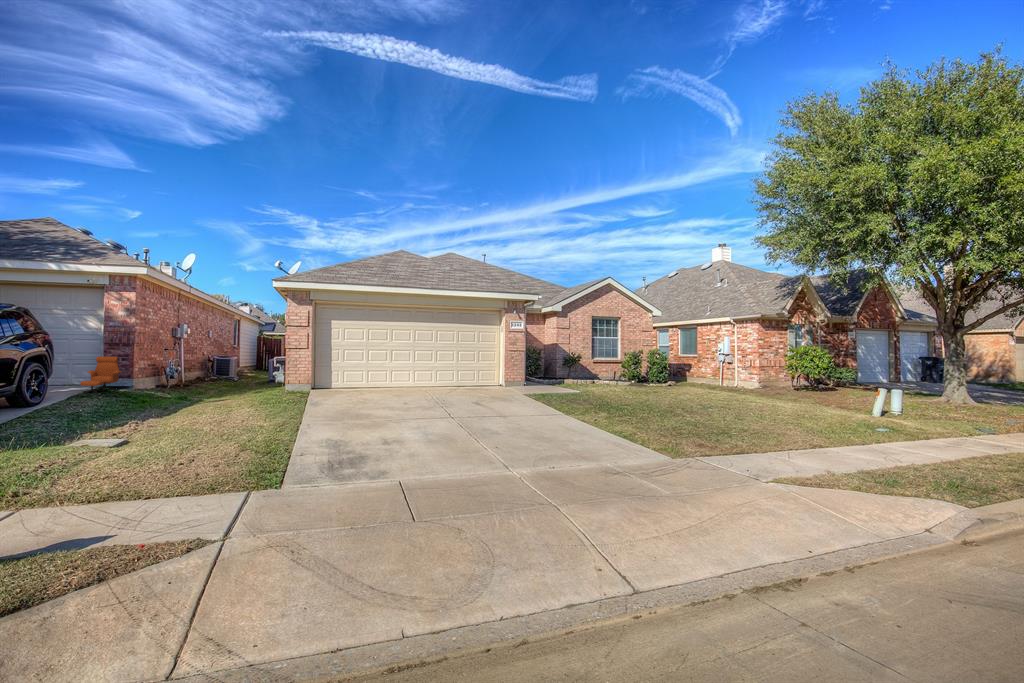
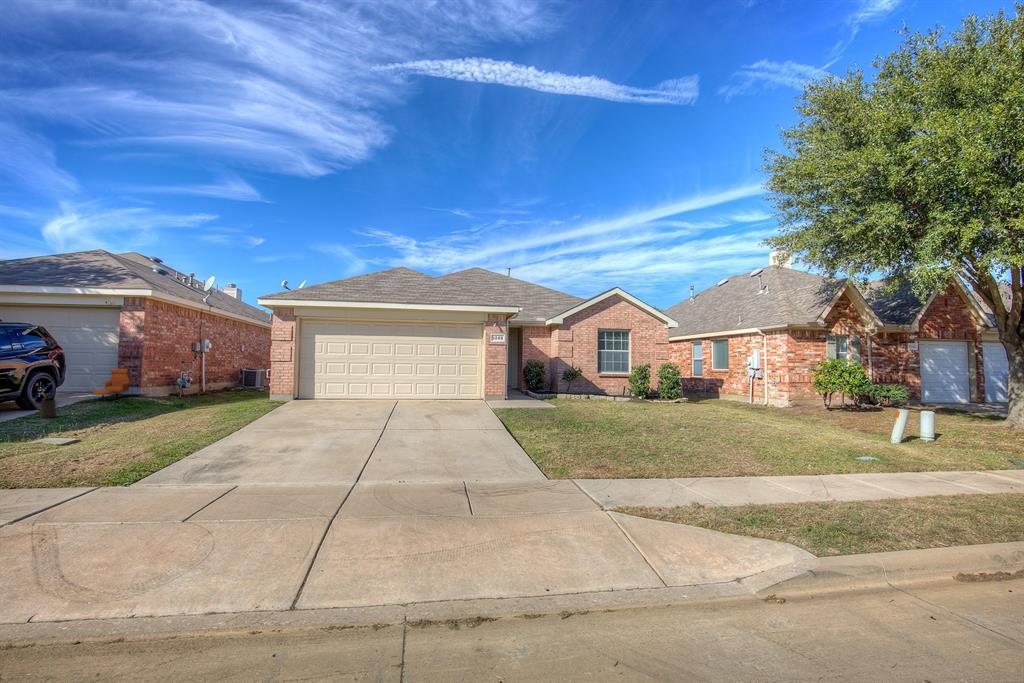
watering can: none [29,384,68,413] -> present [29,394,59,418]

